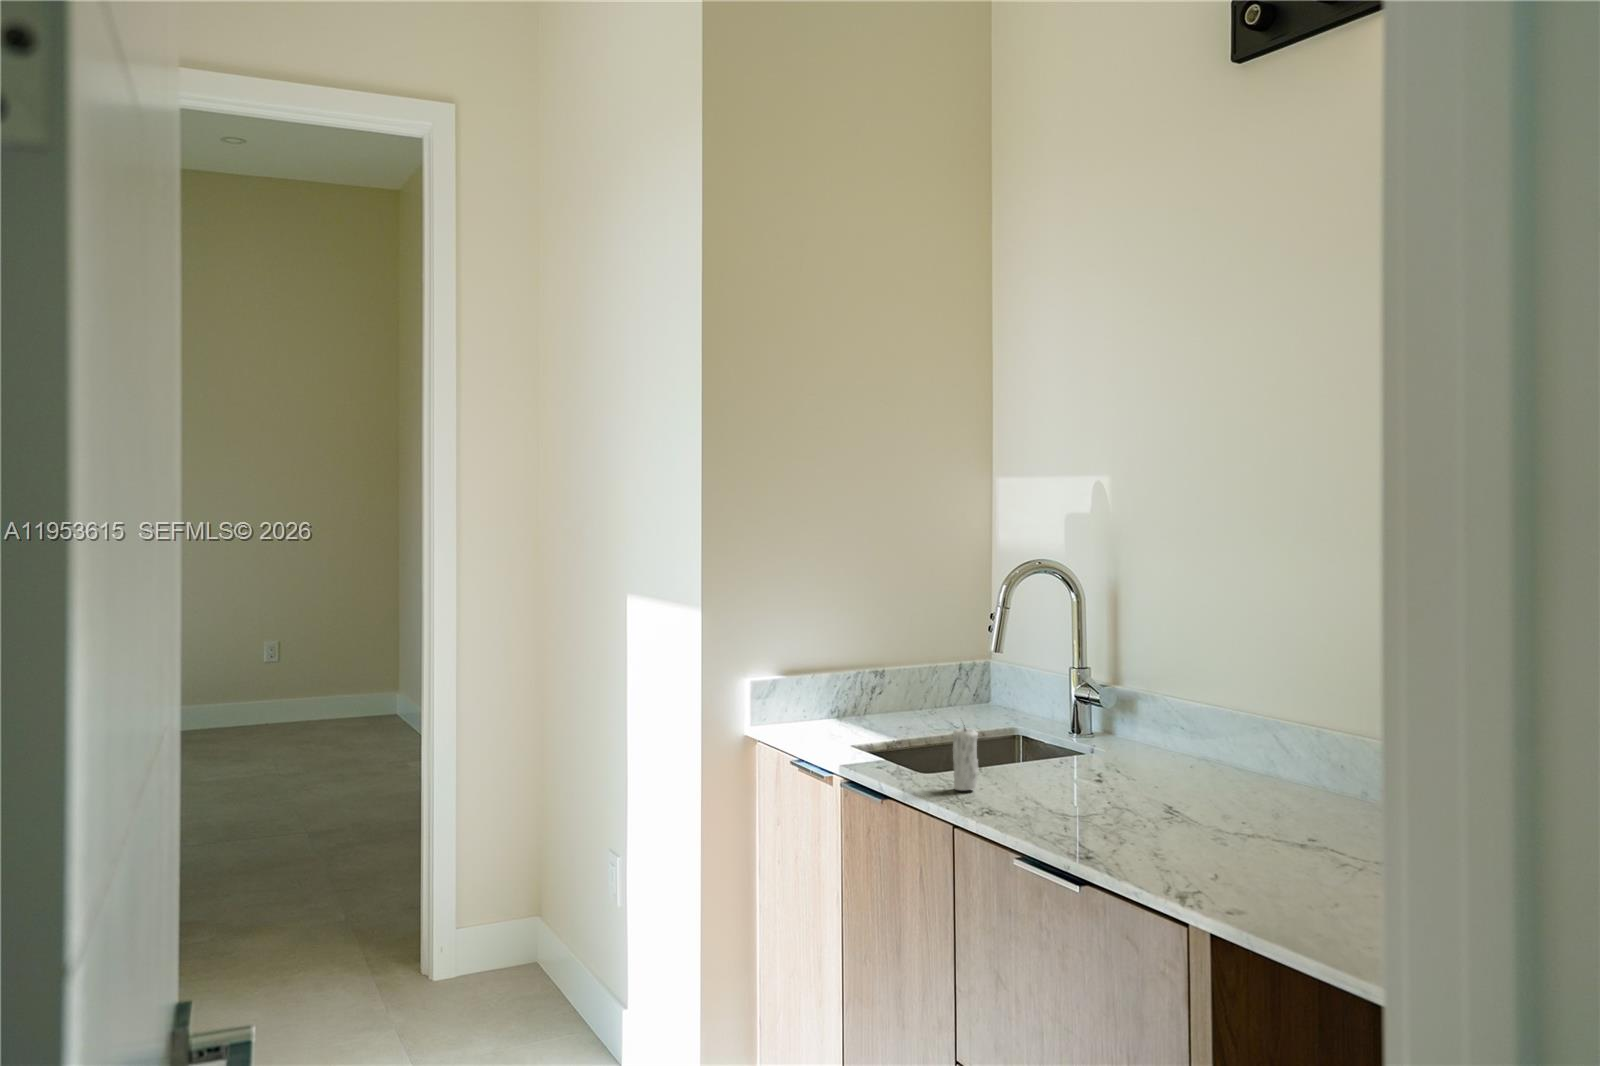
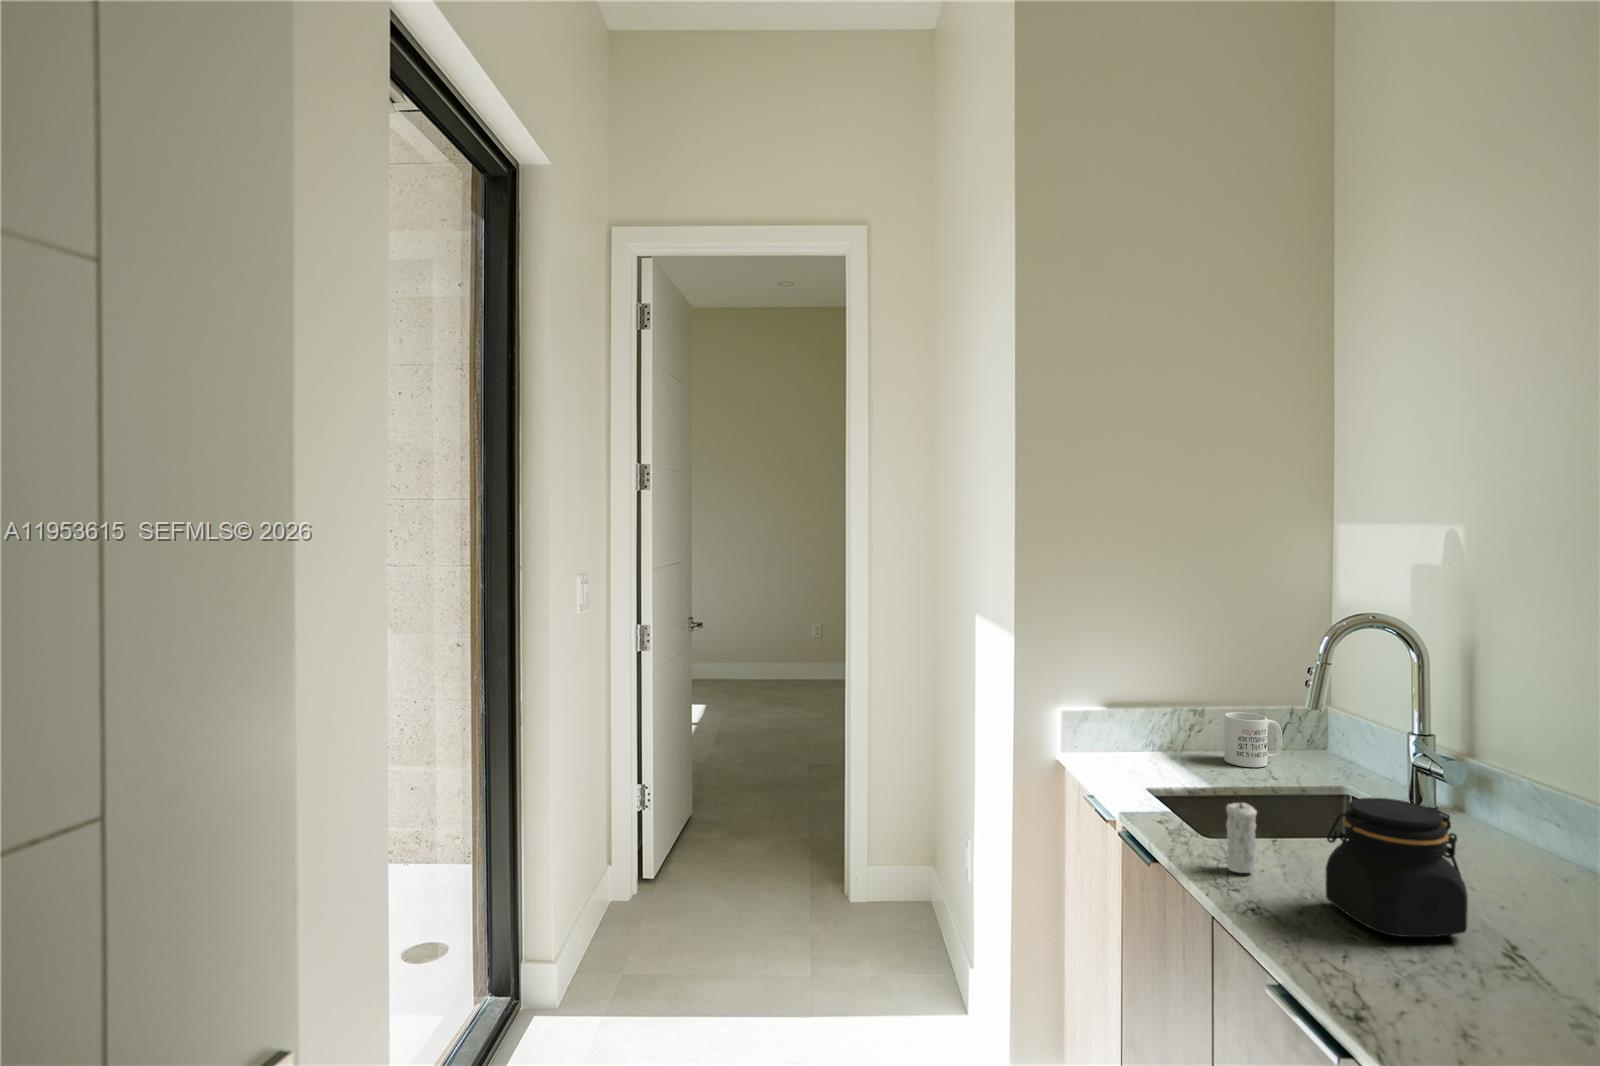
mug: none [907,670,957,722] -> present [1224,712,1282,767]
jar: none [1038,704,1141,810] -> present [1326,798,1468,937]

